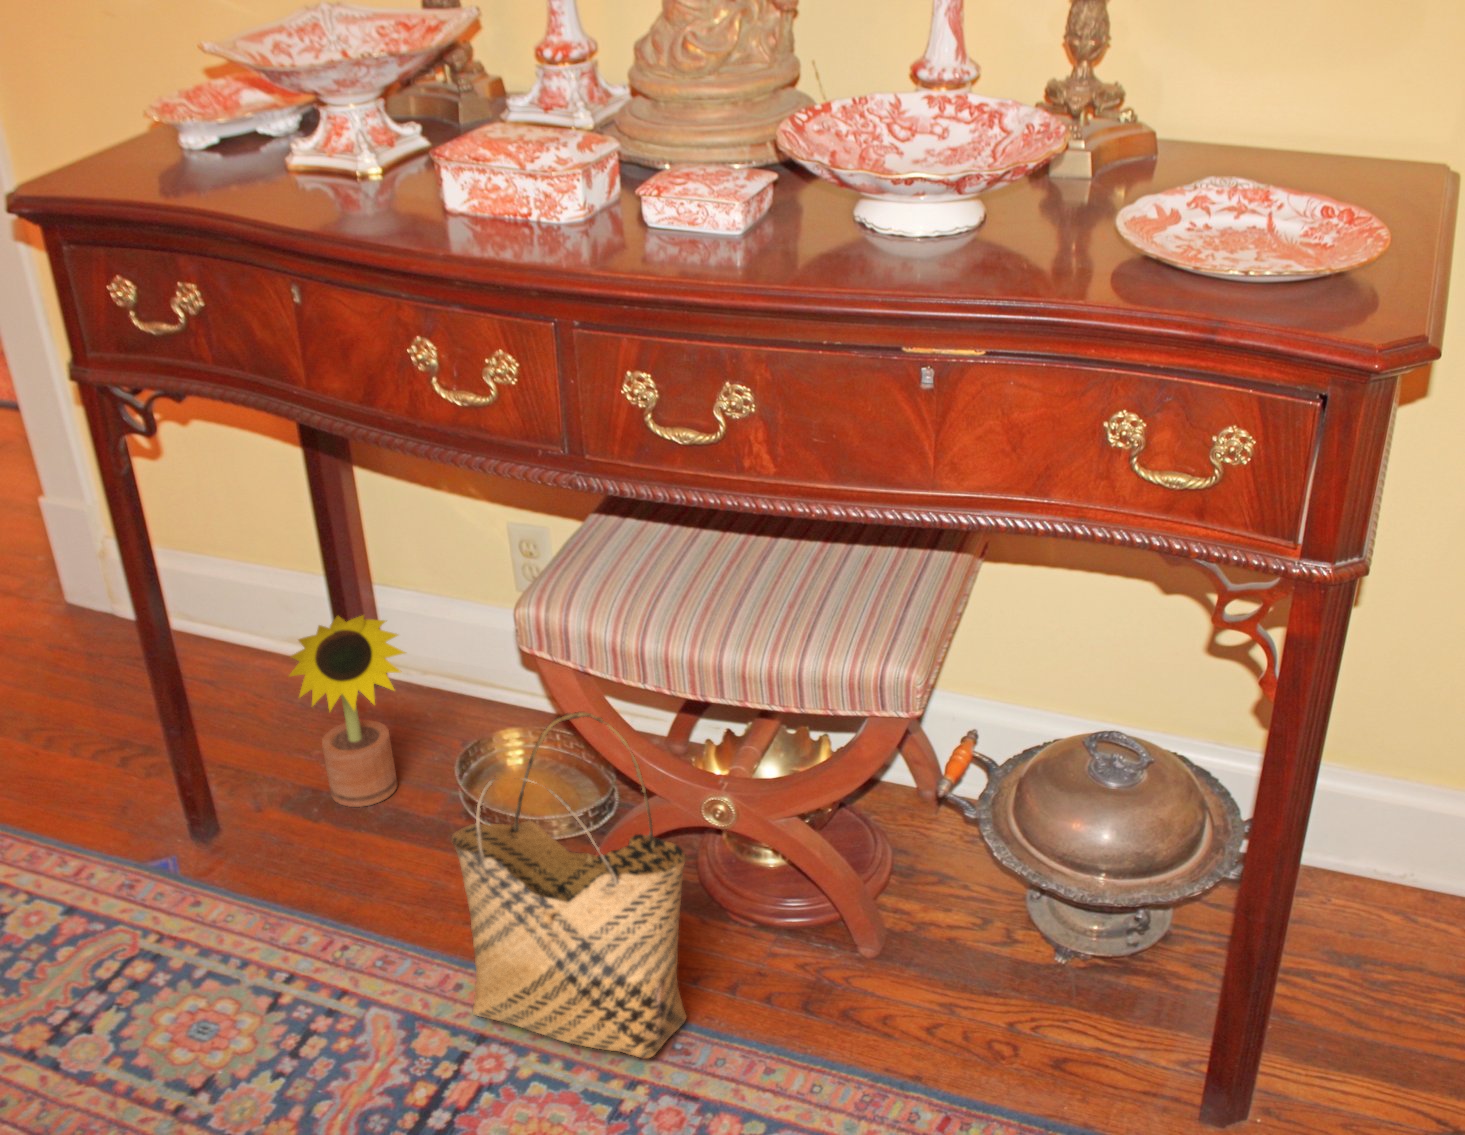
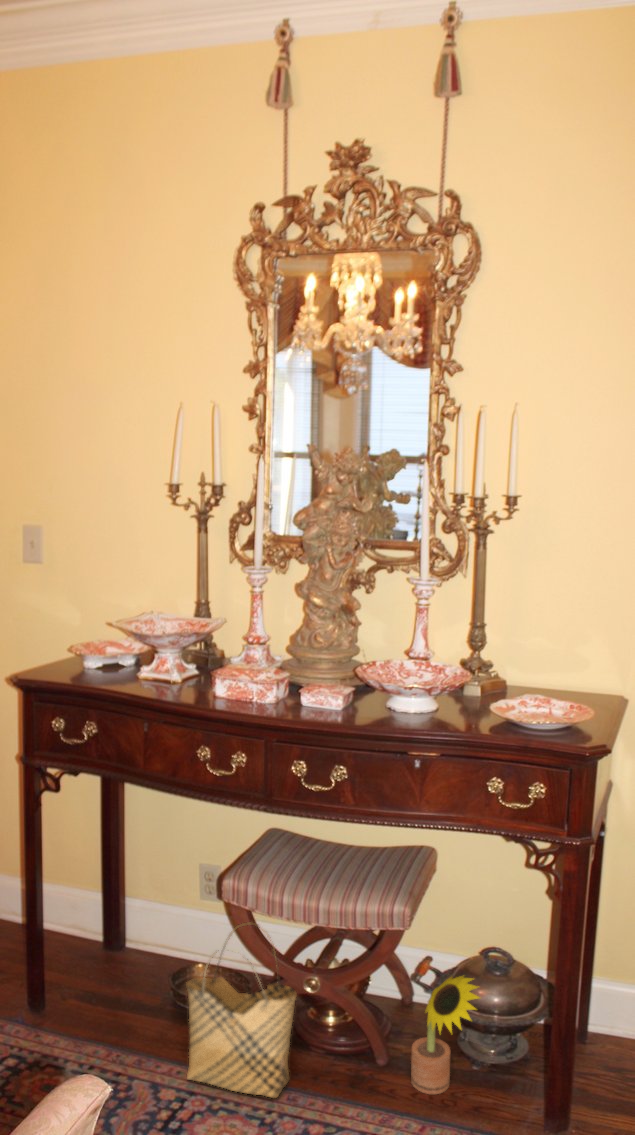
decorative plant: present [289,615,405,807] -> present [411,975,480,1094]

